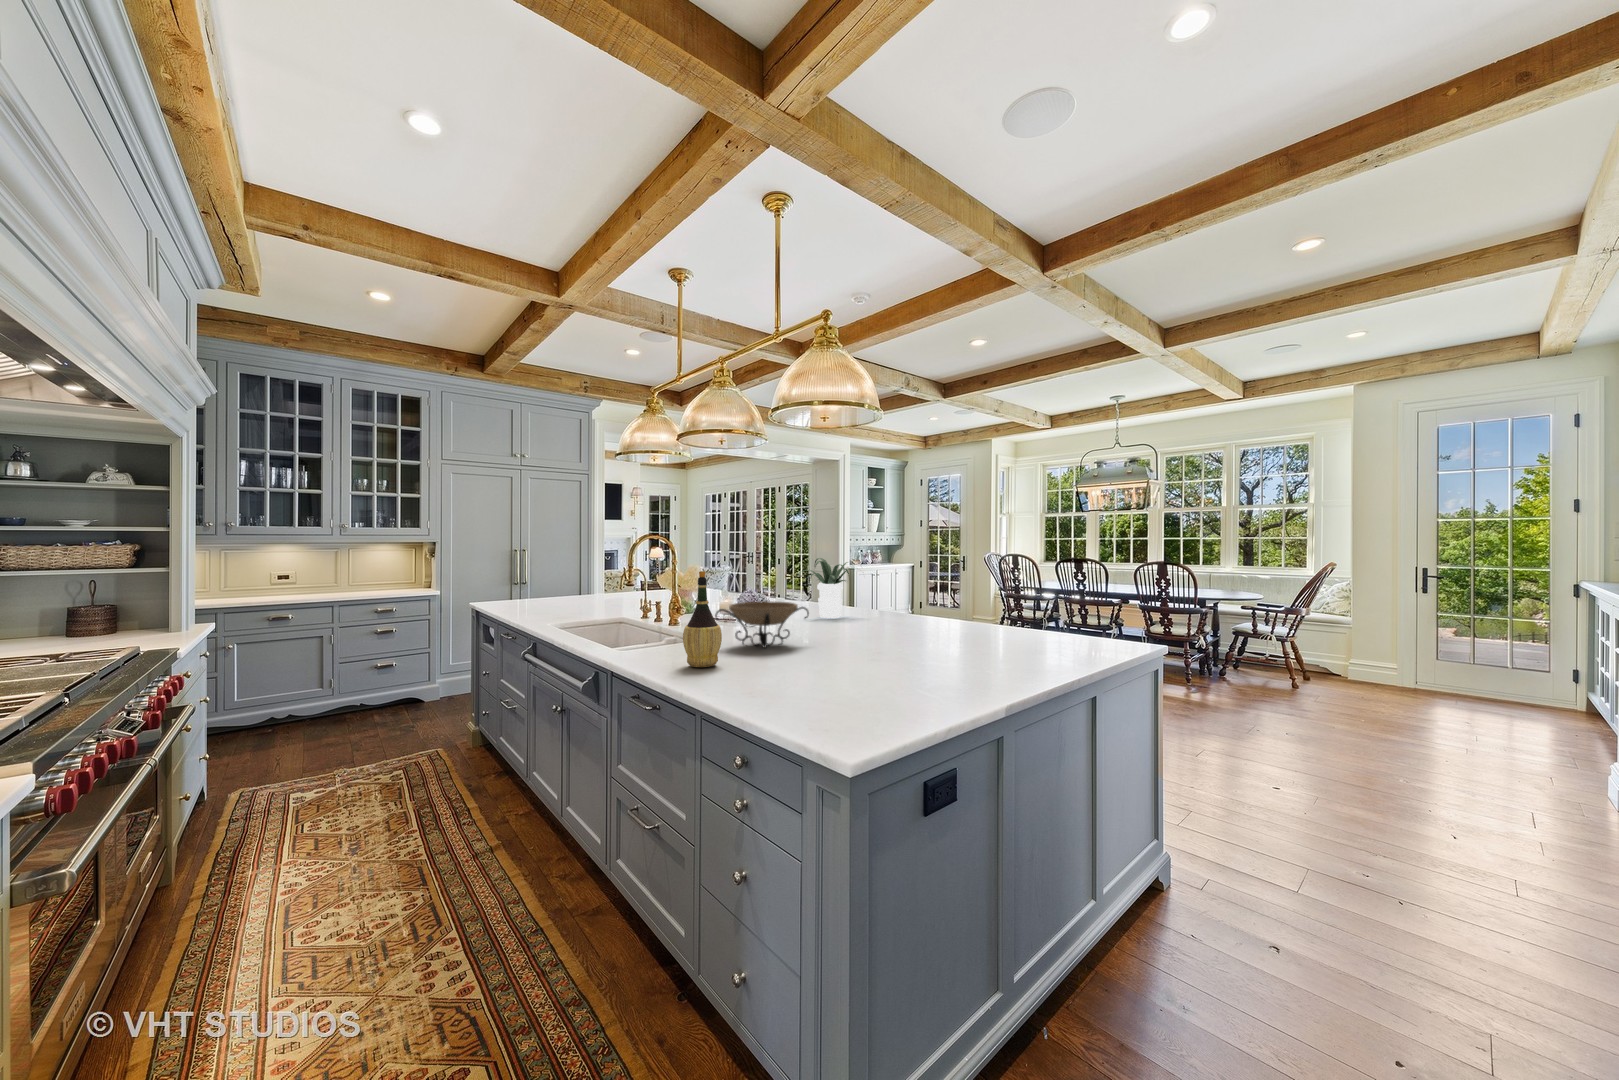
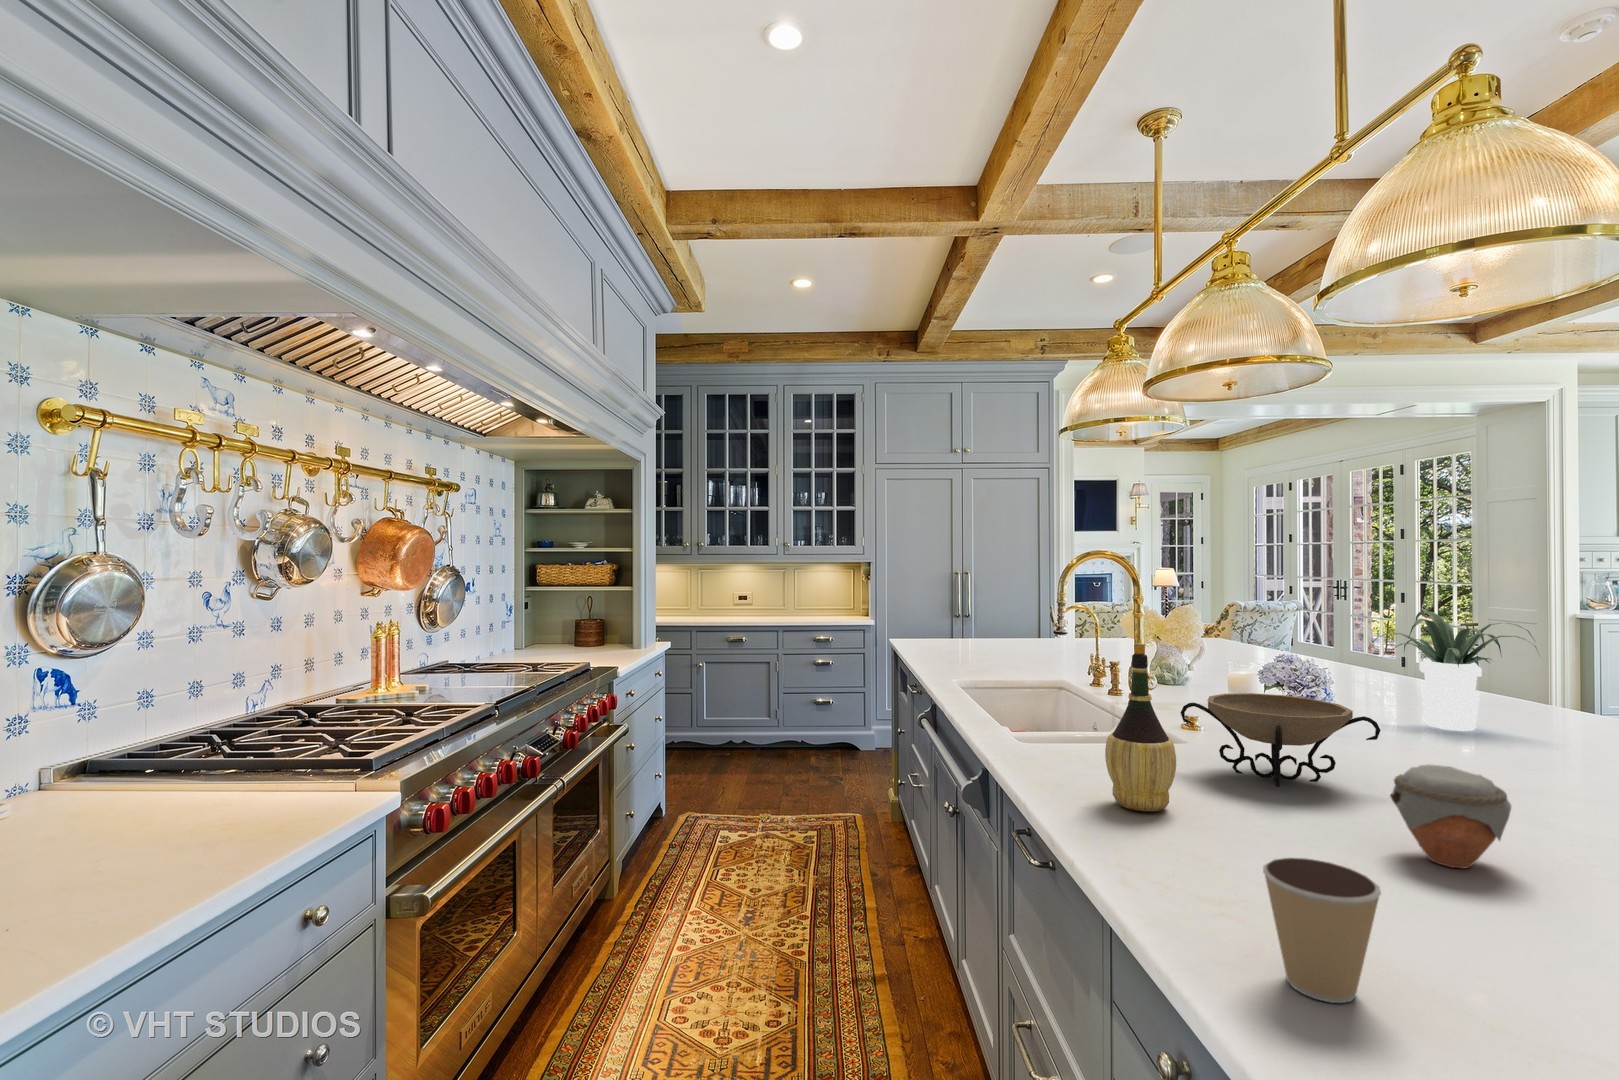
jar: none [819,620,864,665] -> present [1390,764,1511,868]
coffee cup: none [784,654,830,712] -> present [1263,858,1381,1003]

